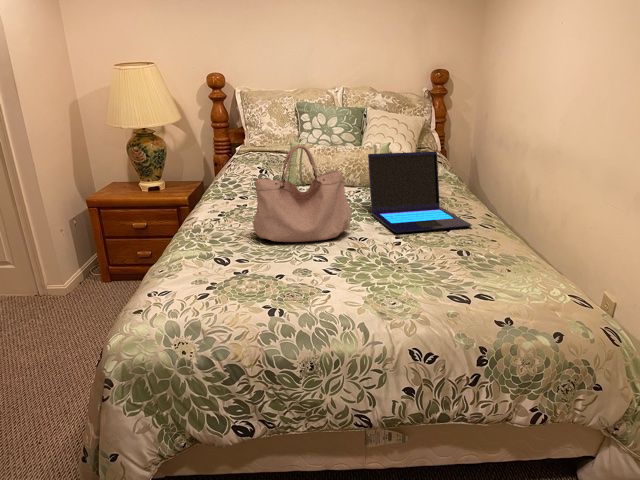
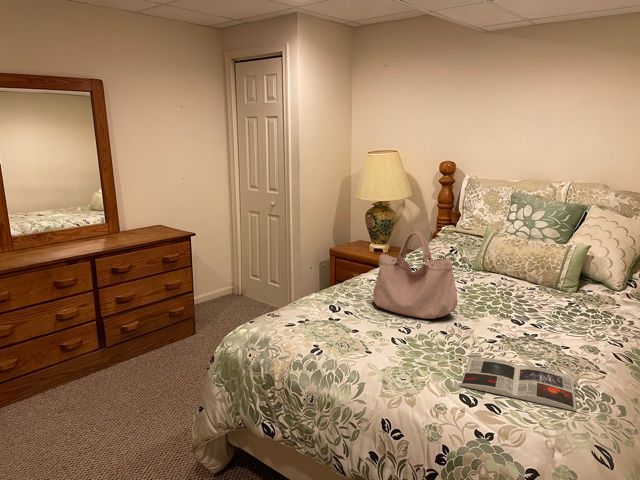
laptop: present [368,151,472,233] -> none [495,251,604,351]
magazine: none [413,249,530,287] -> present [460,357,576,411]

